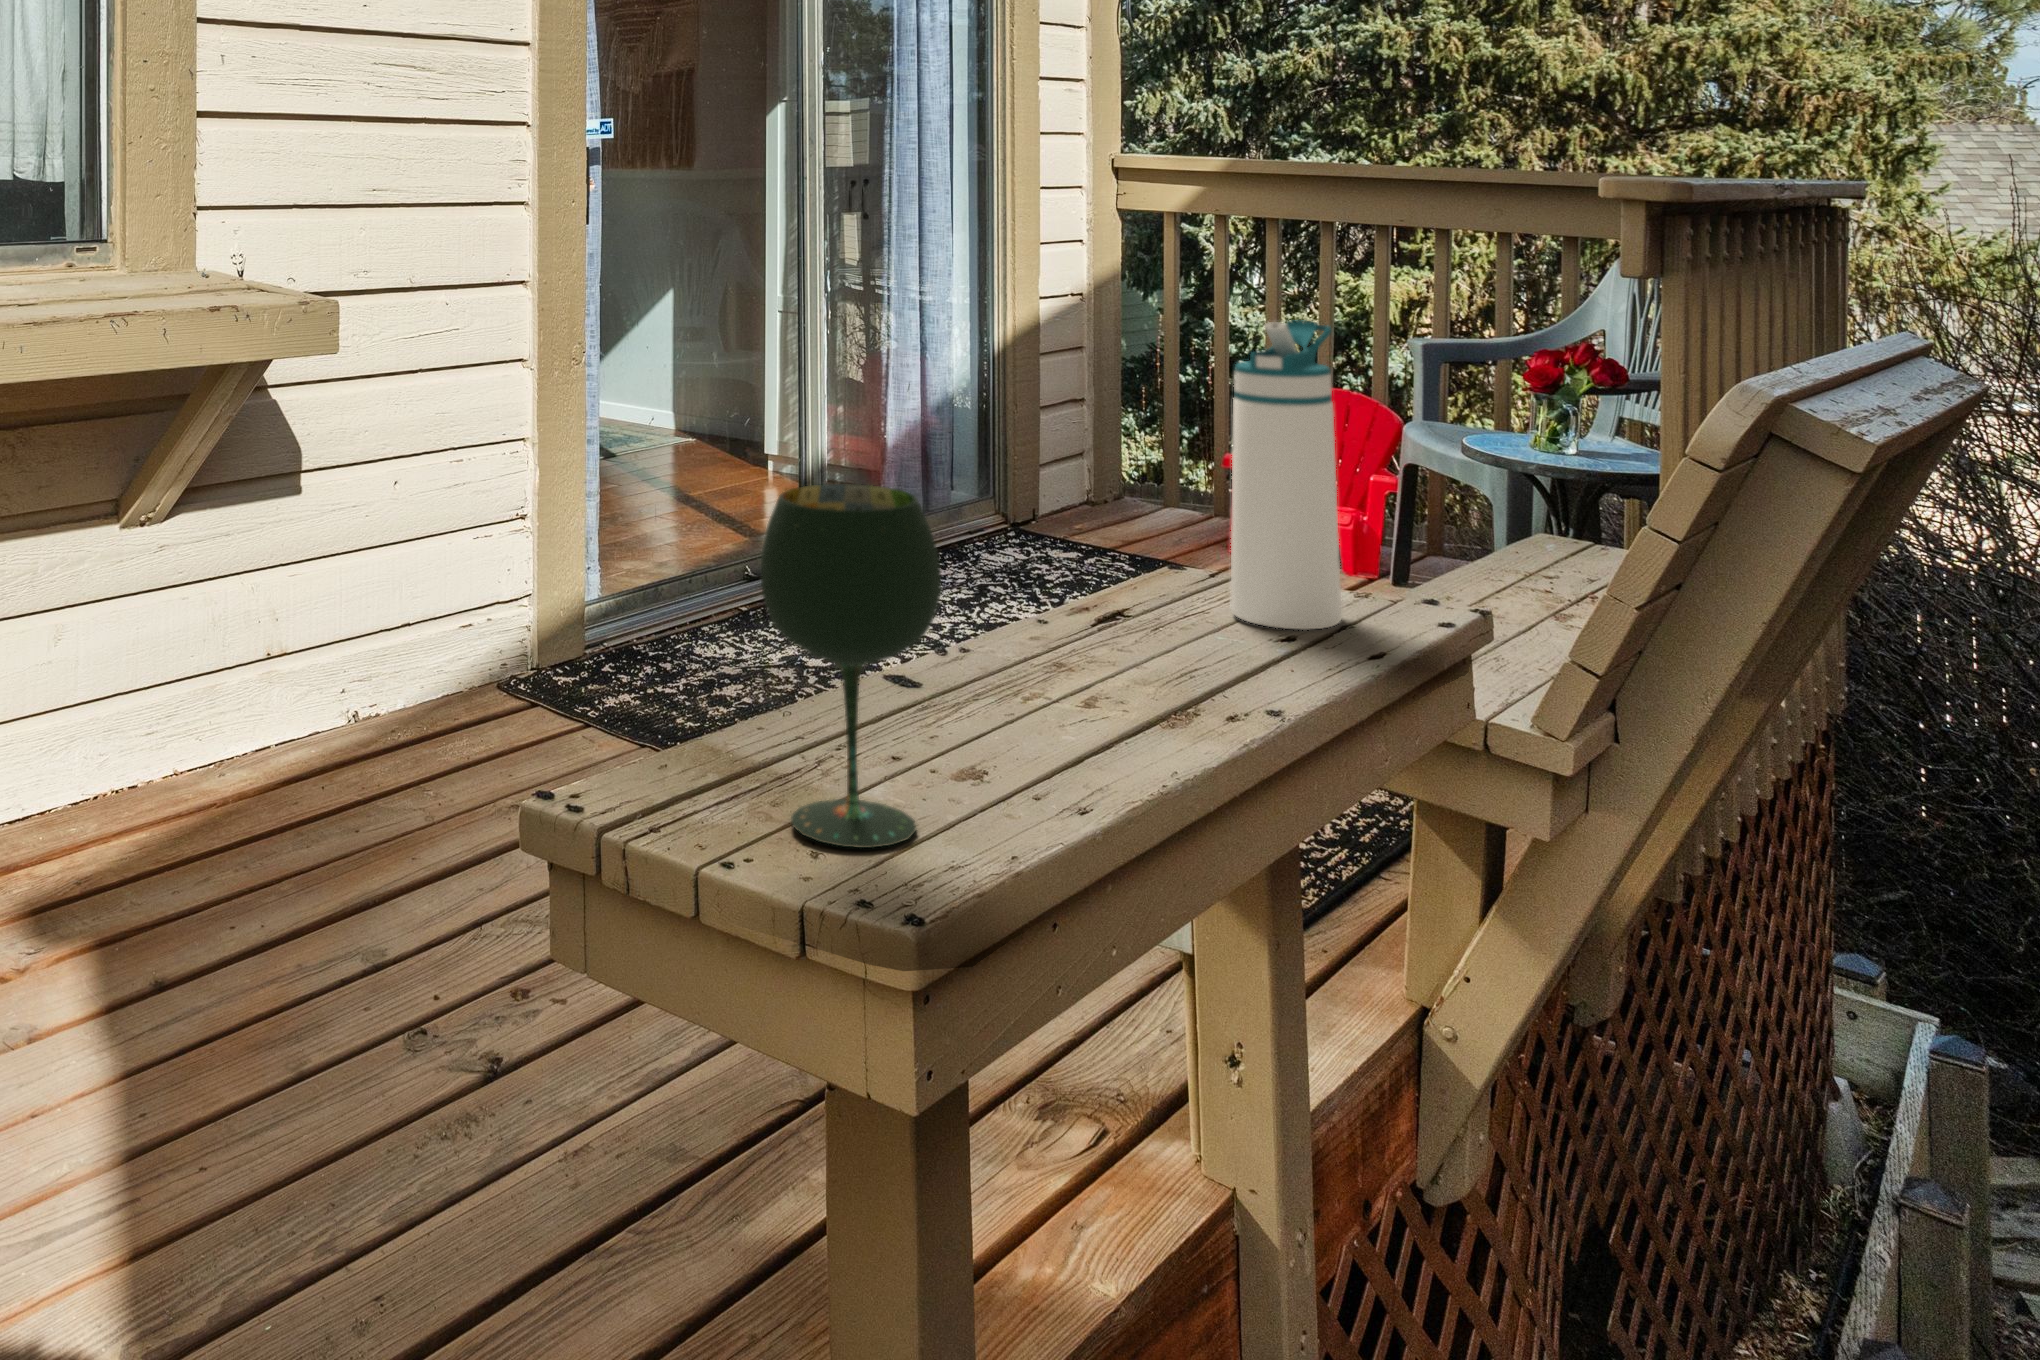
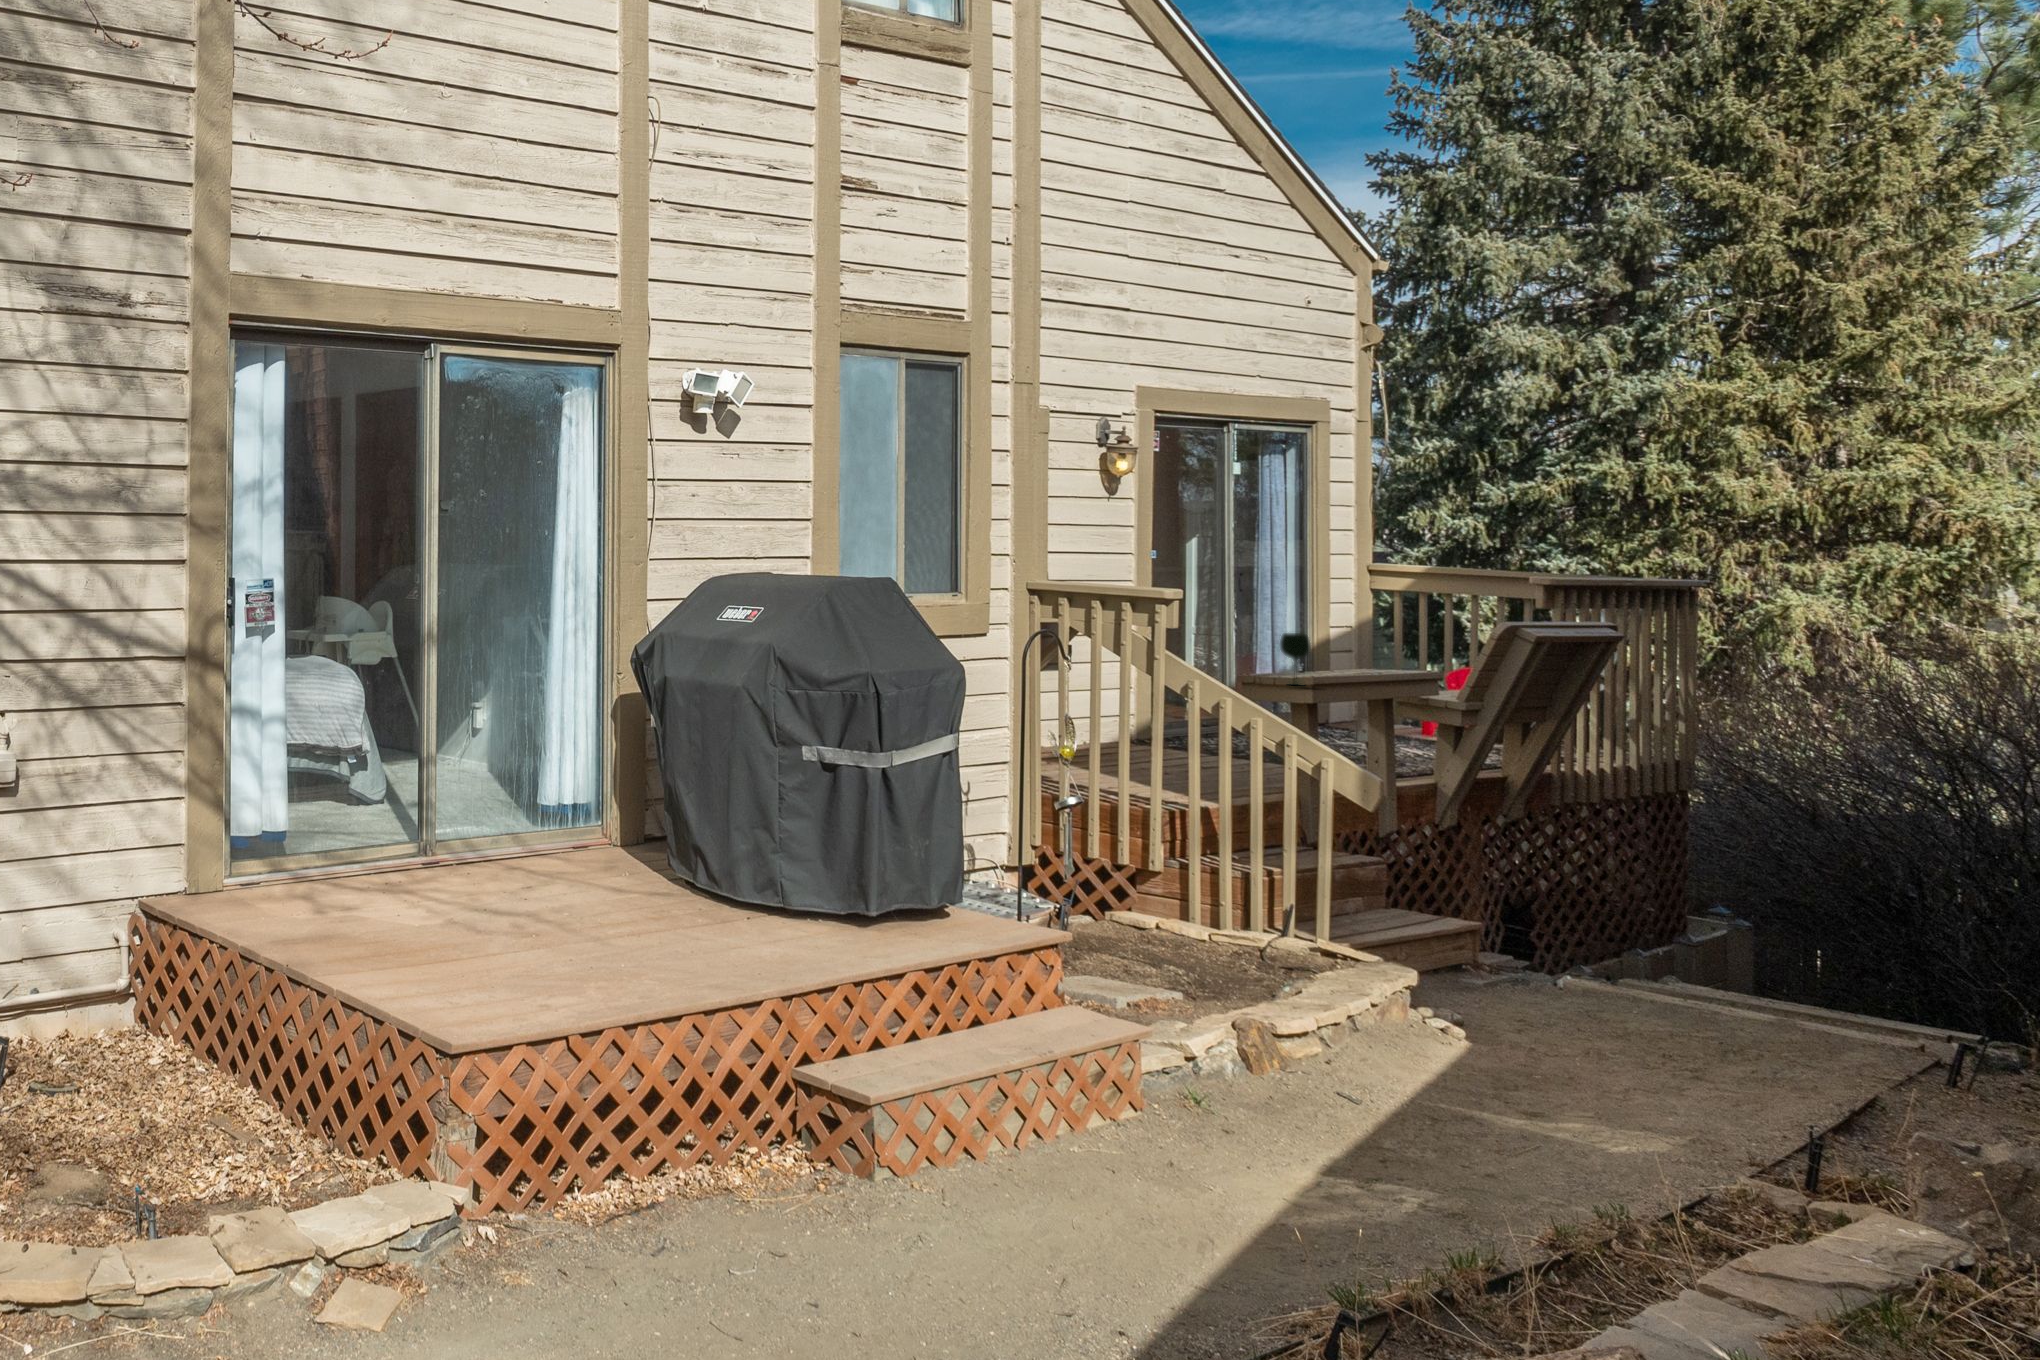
water bottle: present [1231,320,1342,630] -> none [1372,616,1396,680]

